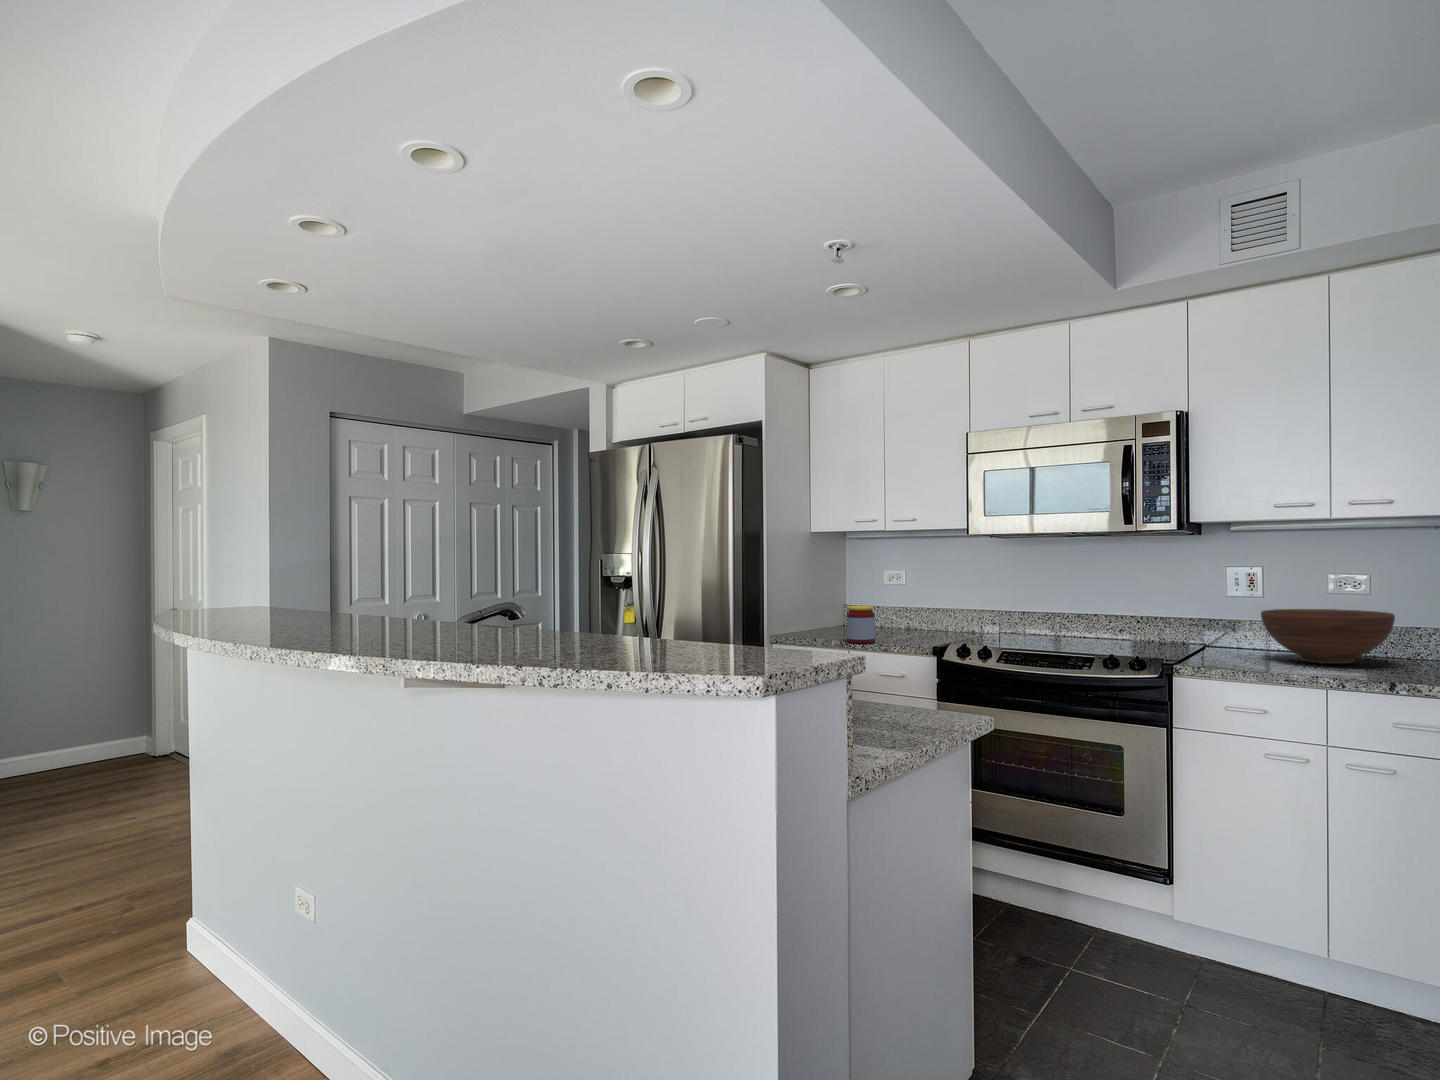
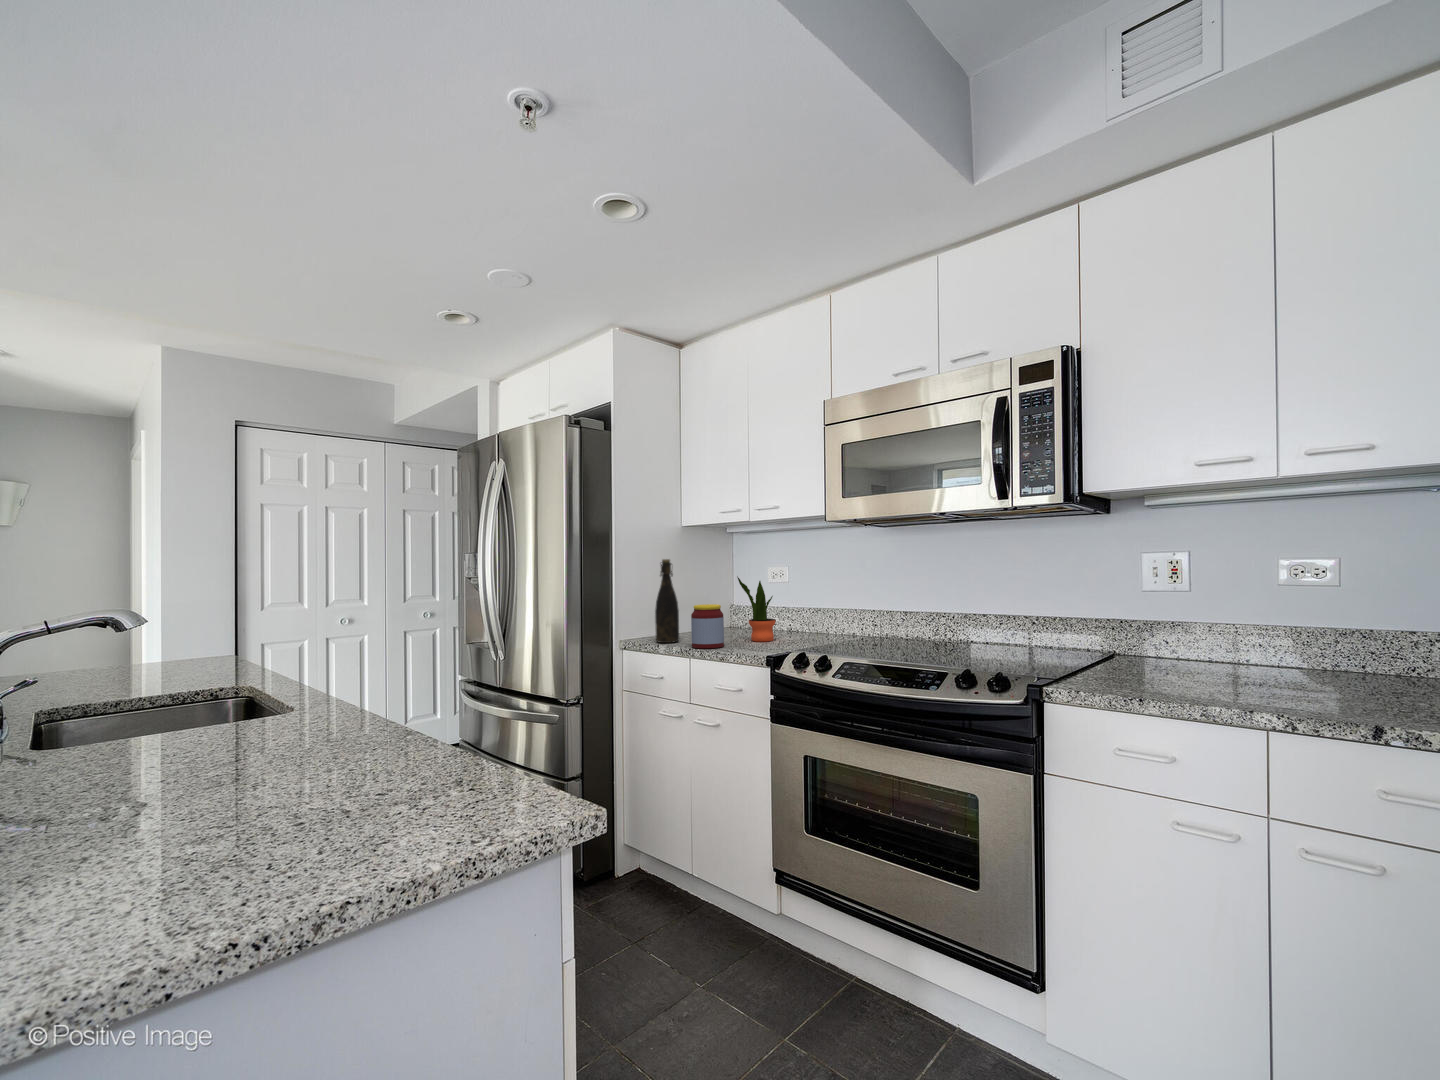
bottle: none [806,566,827,639] -> present [655,559,679,643]
potted plant: none [878,581,911,638] -> present [737,577,776,642]
fruit bowl: present [1261,609,1395,664] -> none [1179,608,1377,688]

